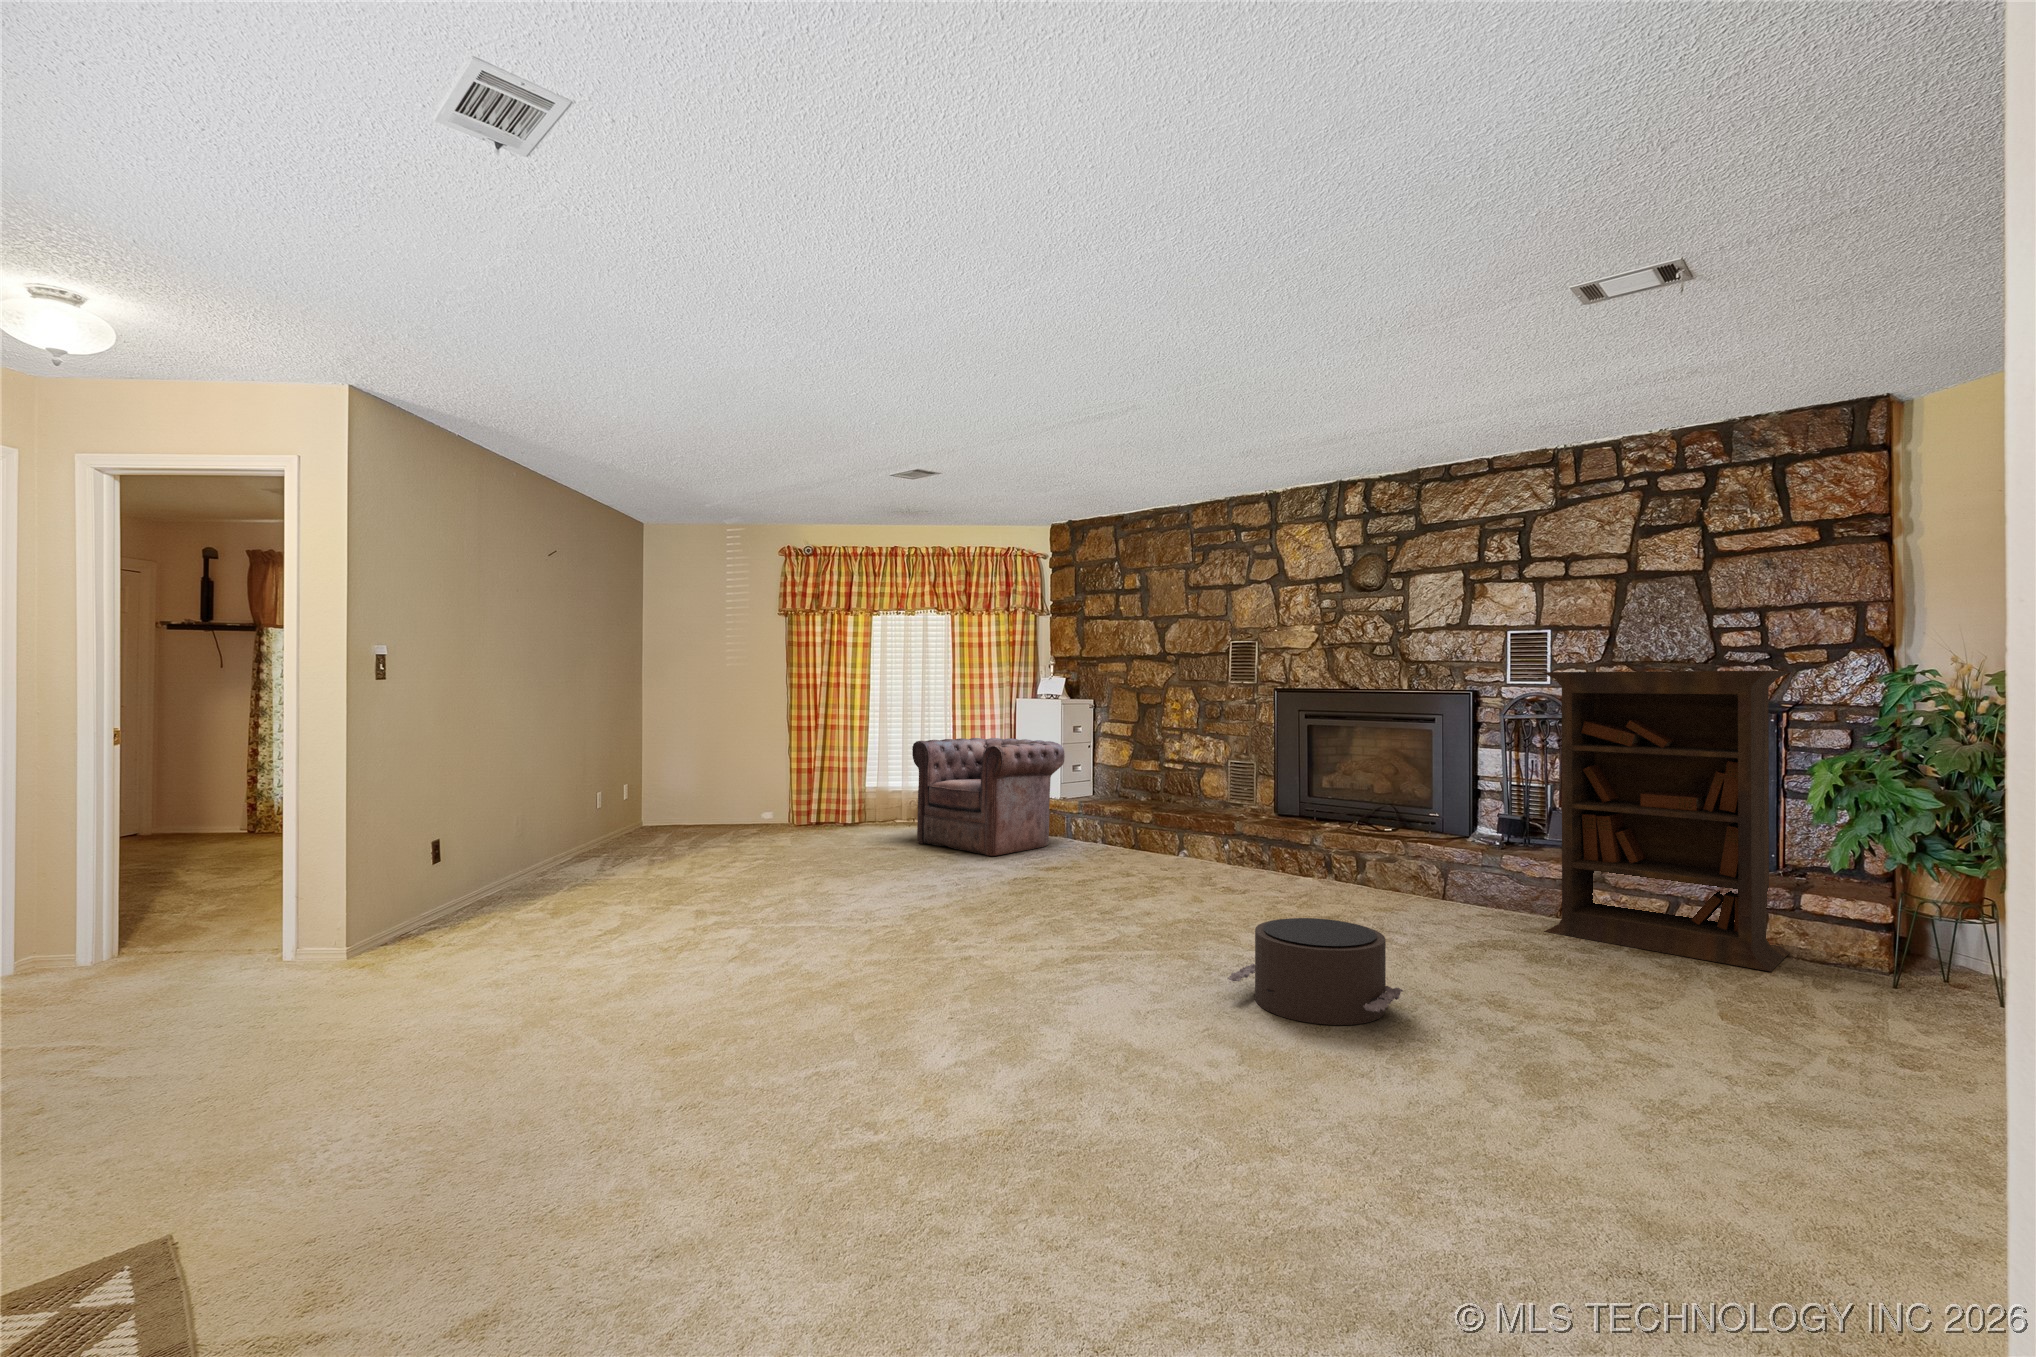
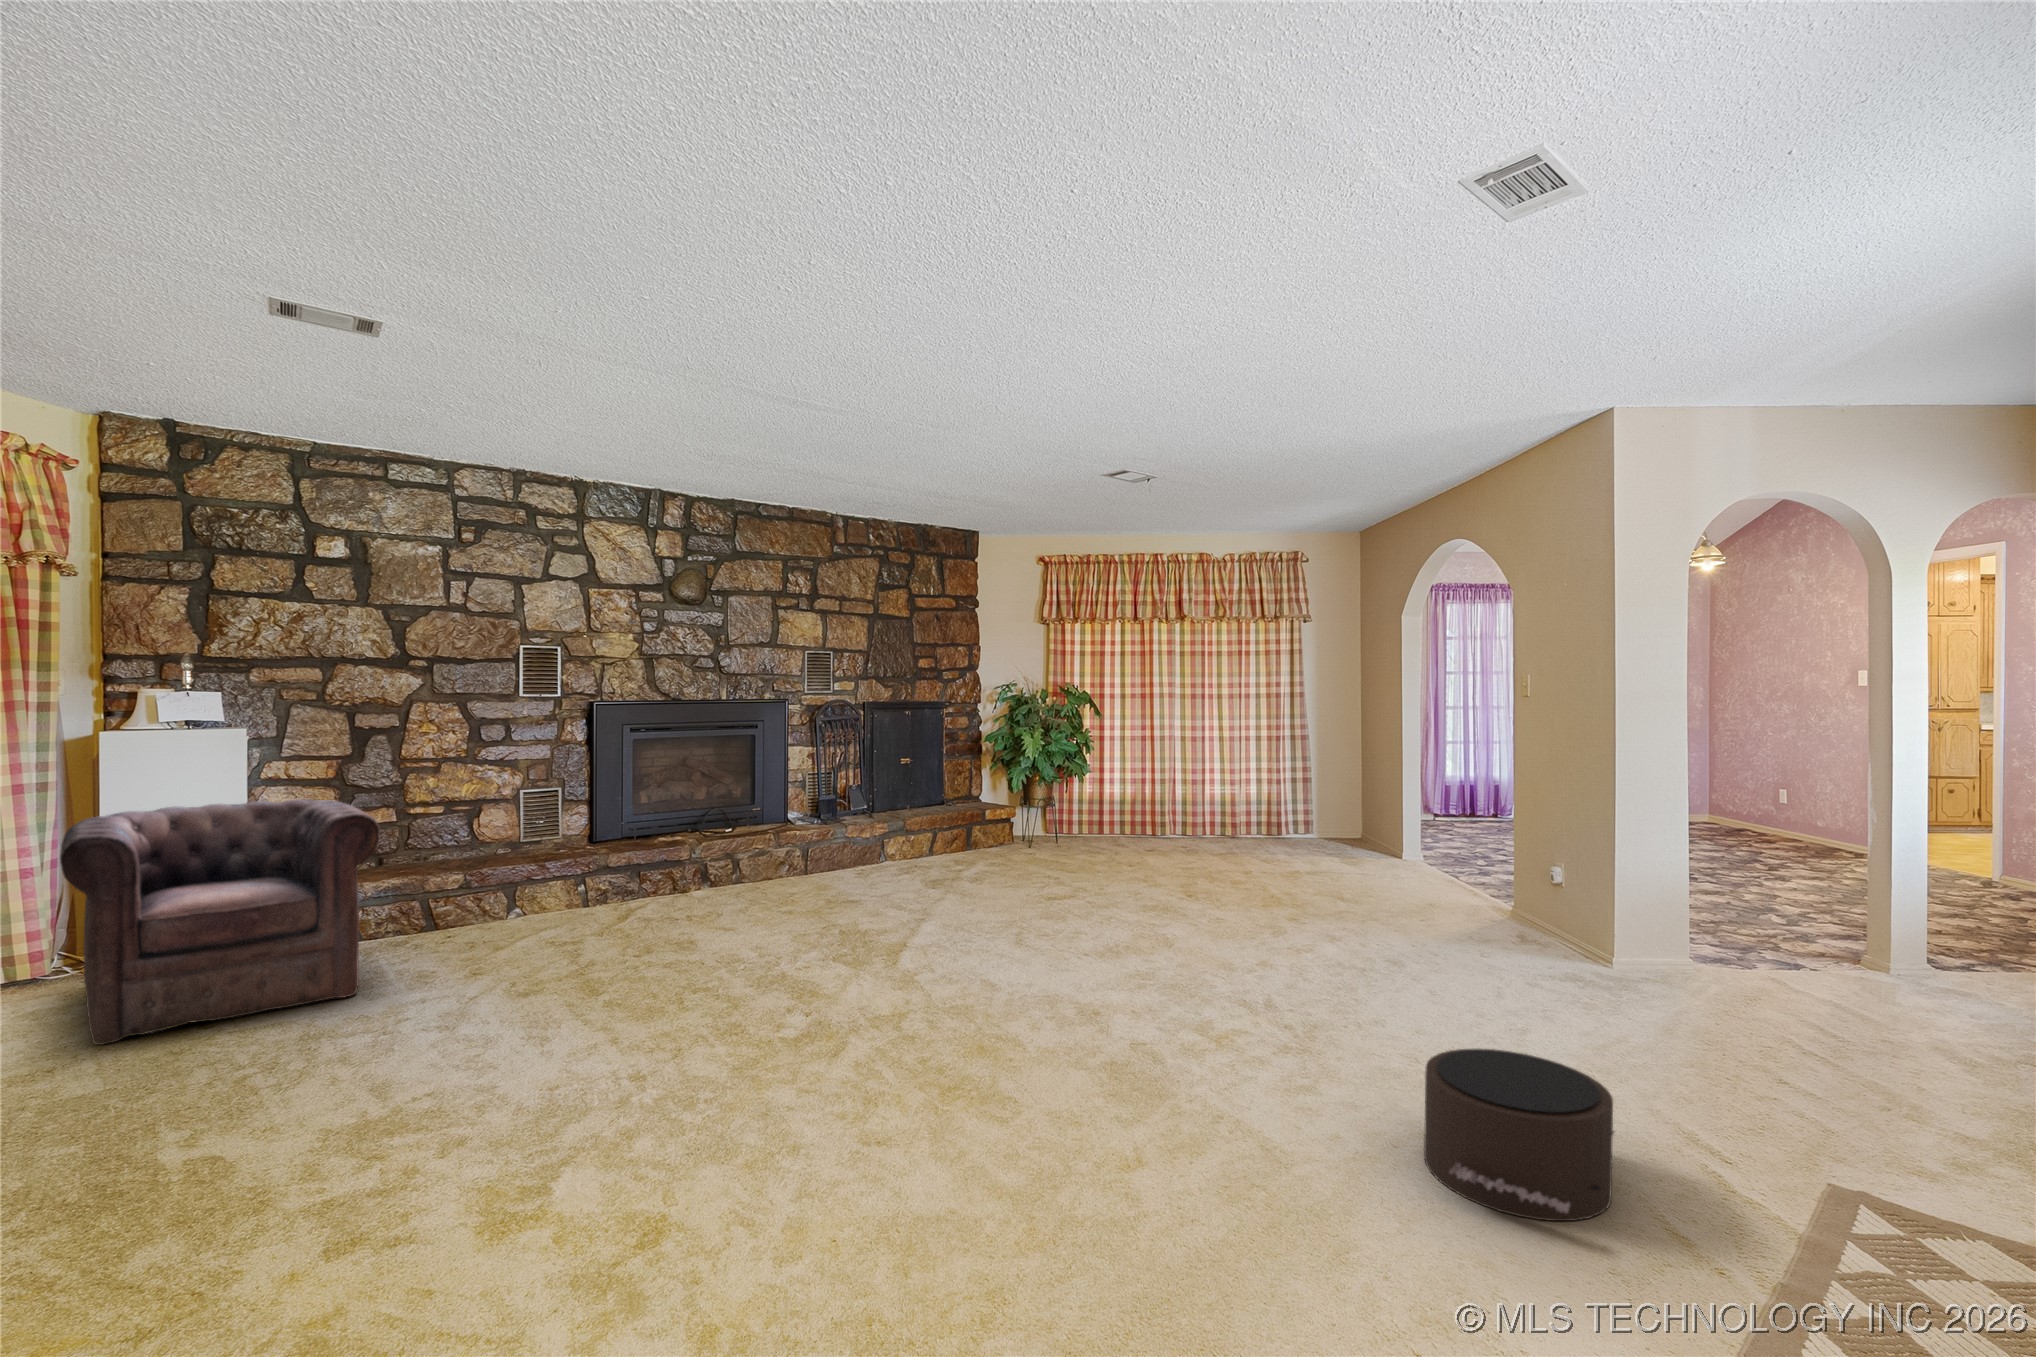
bookcase: present [1542,671,1791,972] -> none [876,684,1010,869]
pouf: present [1228,918,1403,1025] -> present [1424,1049,1614,1221]

